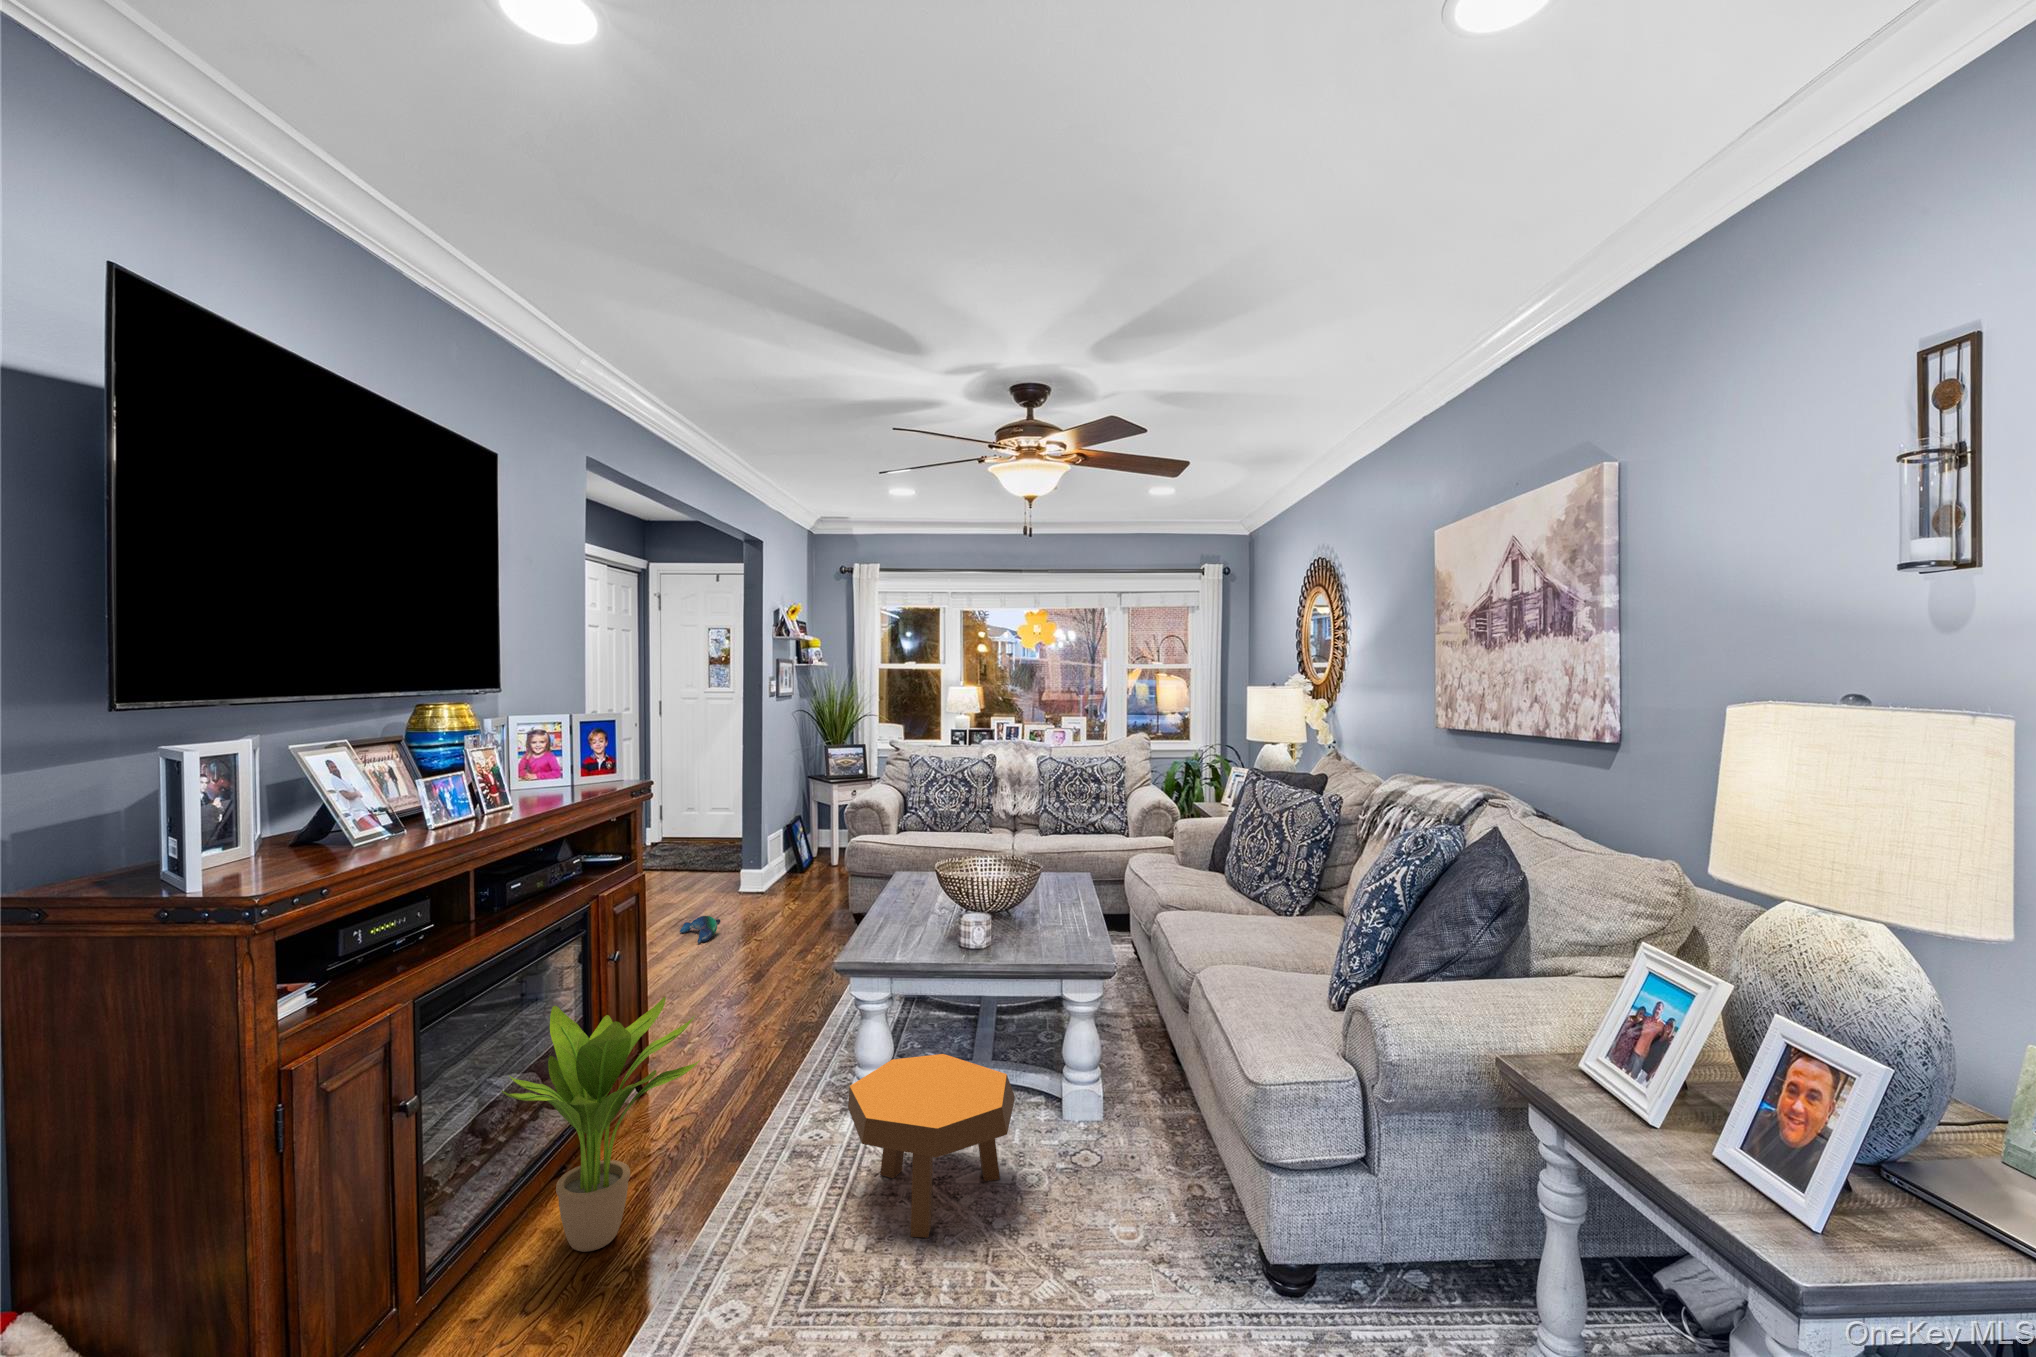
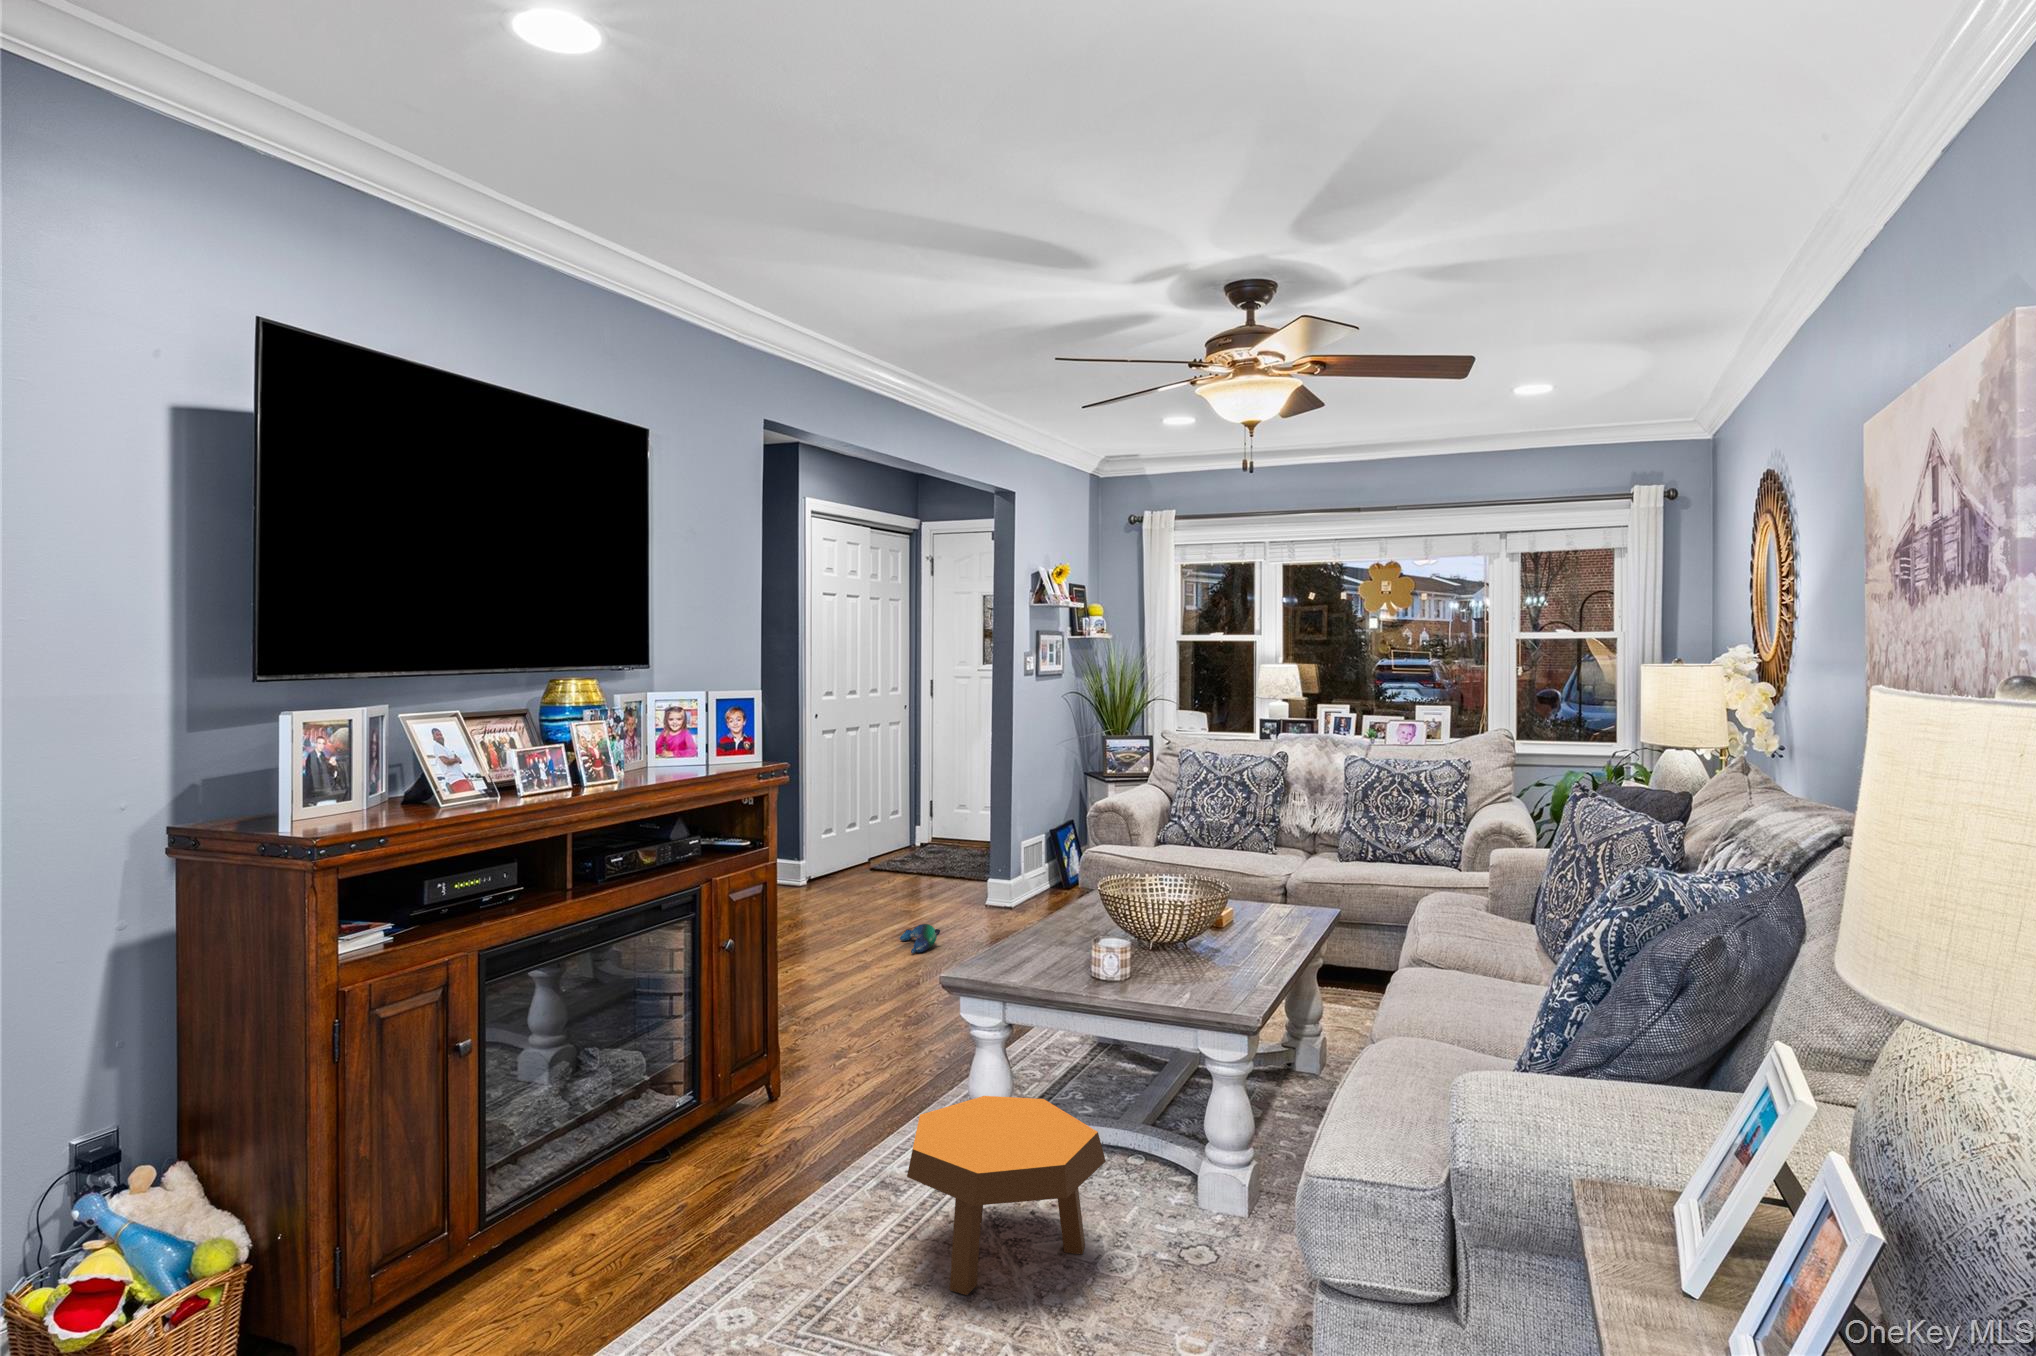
potted plant: present [501,997,700,1252] -> none [555,985,752,1233]

